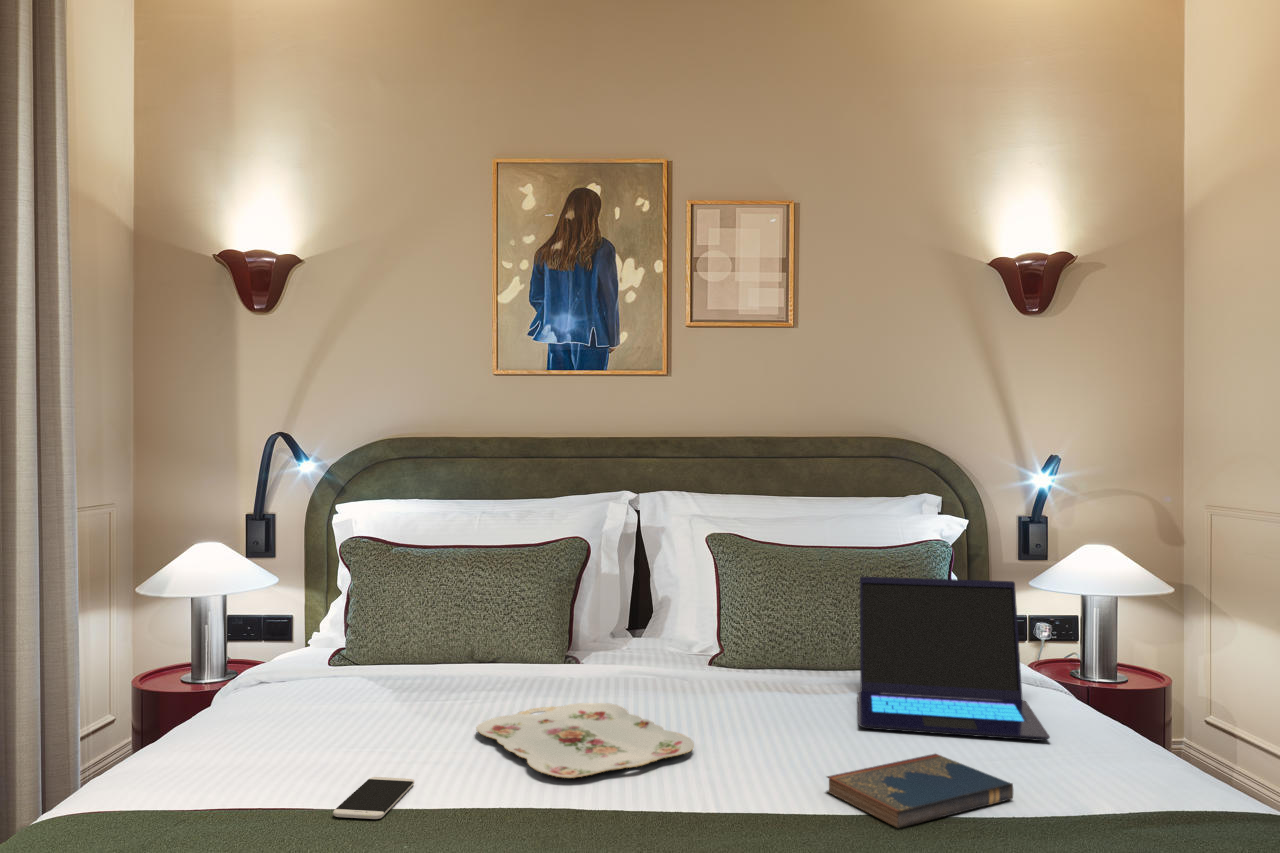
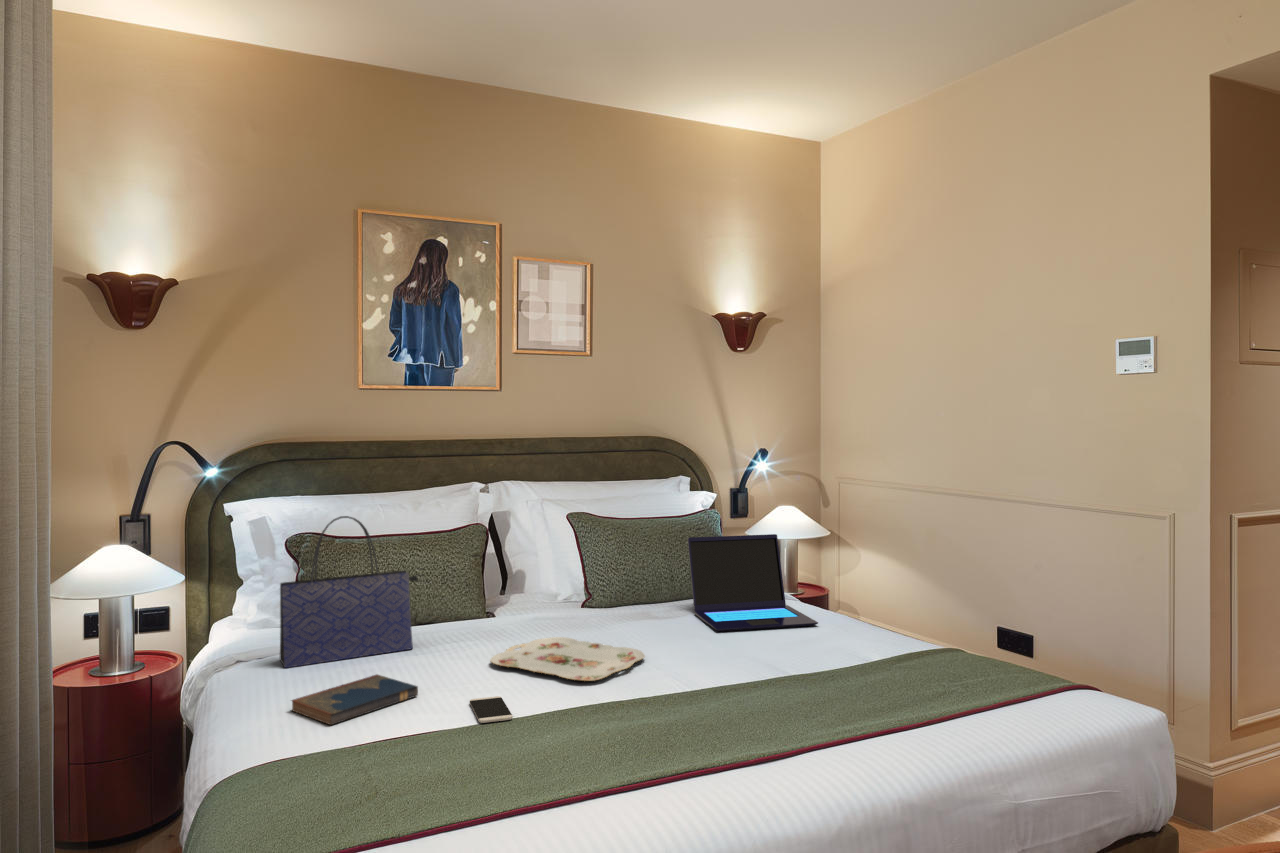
tote bag: none [264,514,445,699] -> present [280,516,417,668]
hardcover book: present [827,754,1013,828] -> present [292,675,418,725]

